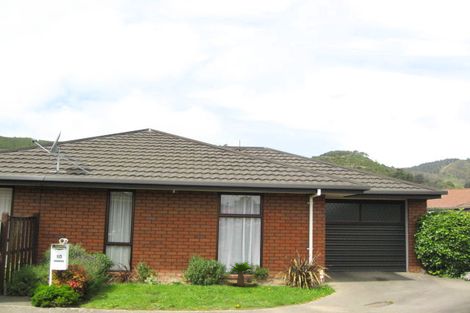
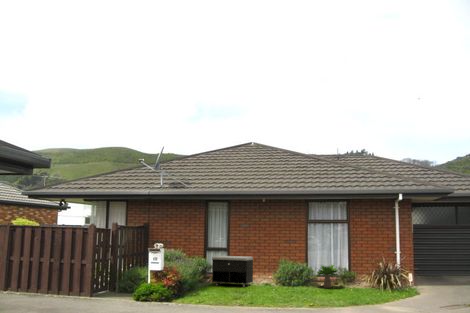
storage bench: none [115,252,161,286] -> present [212,256,253,286]

